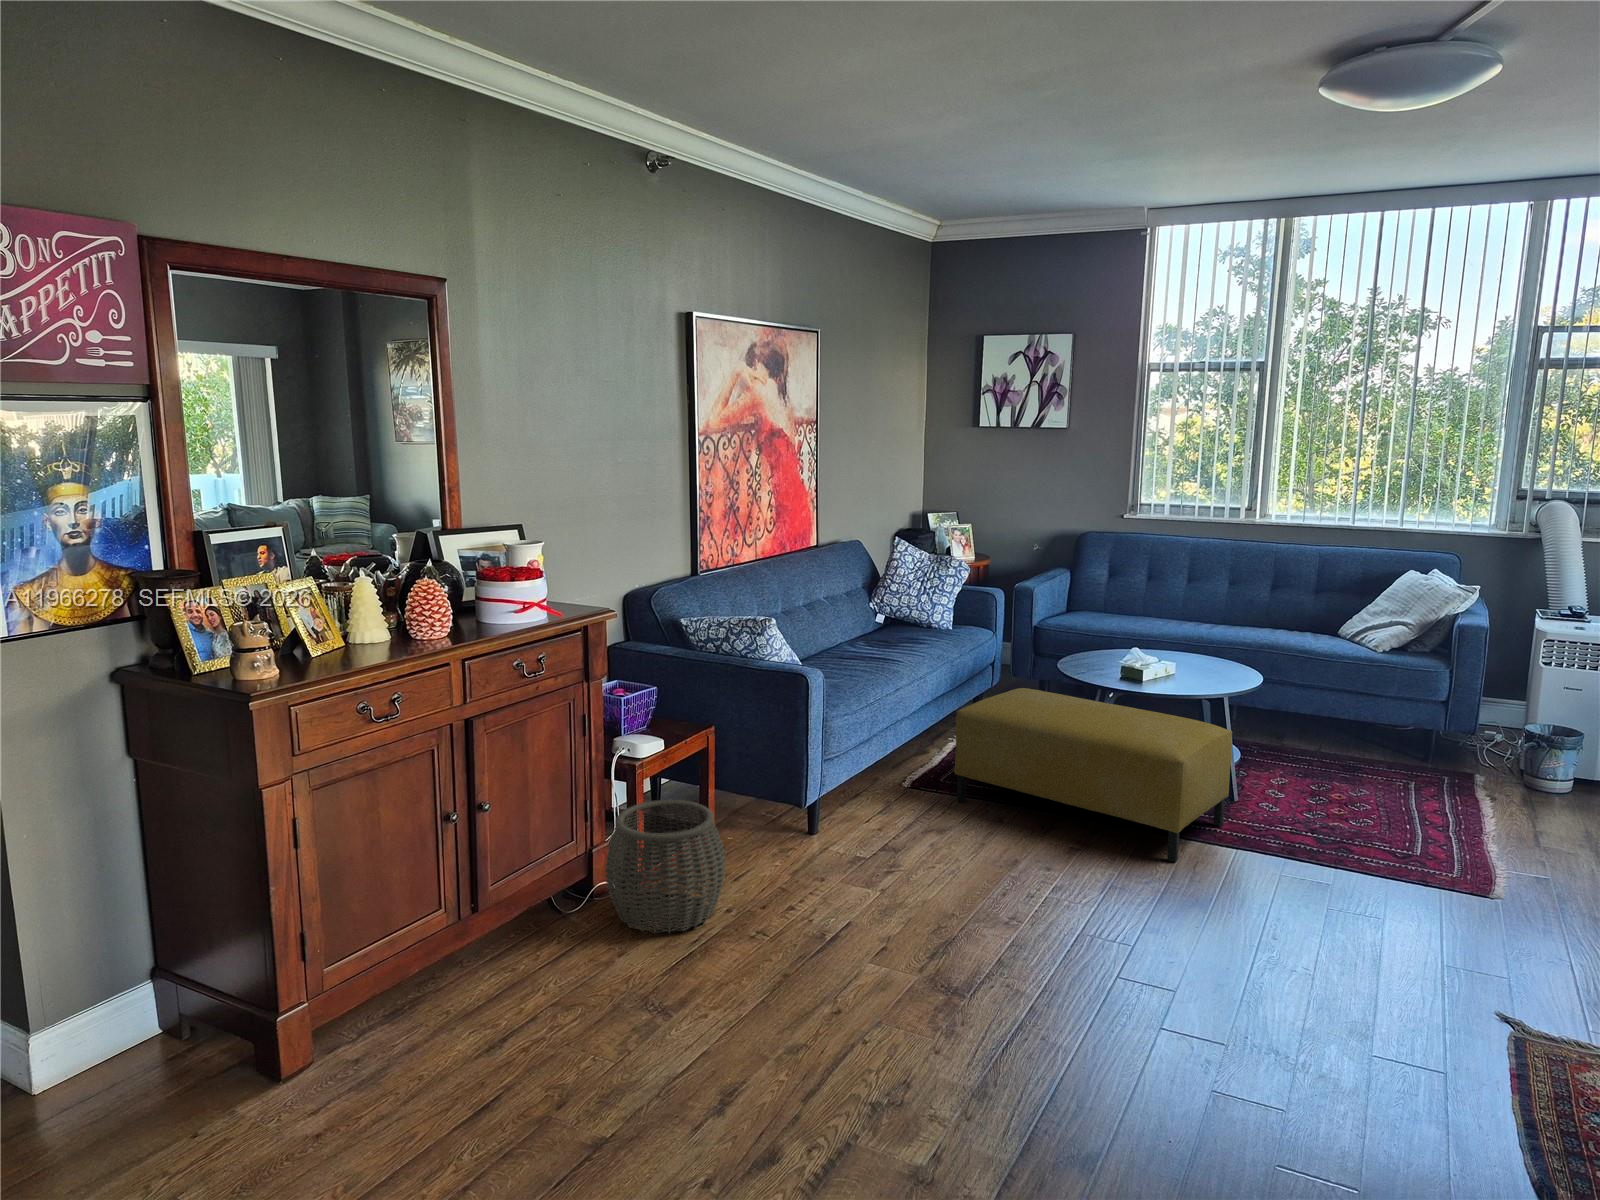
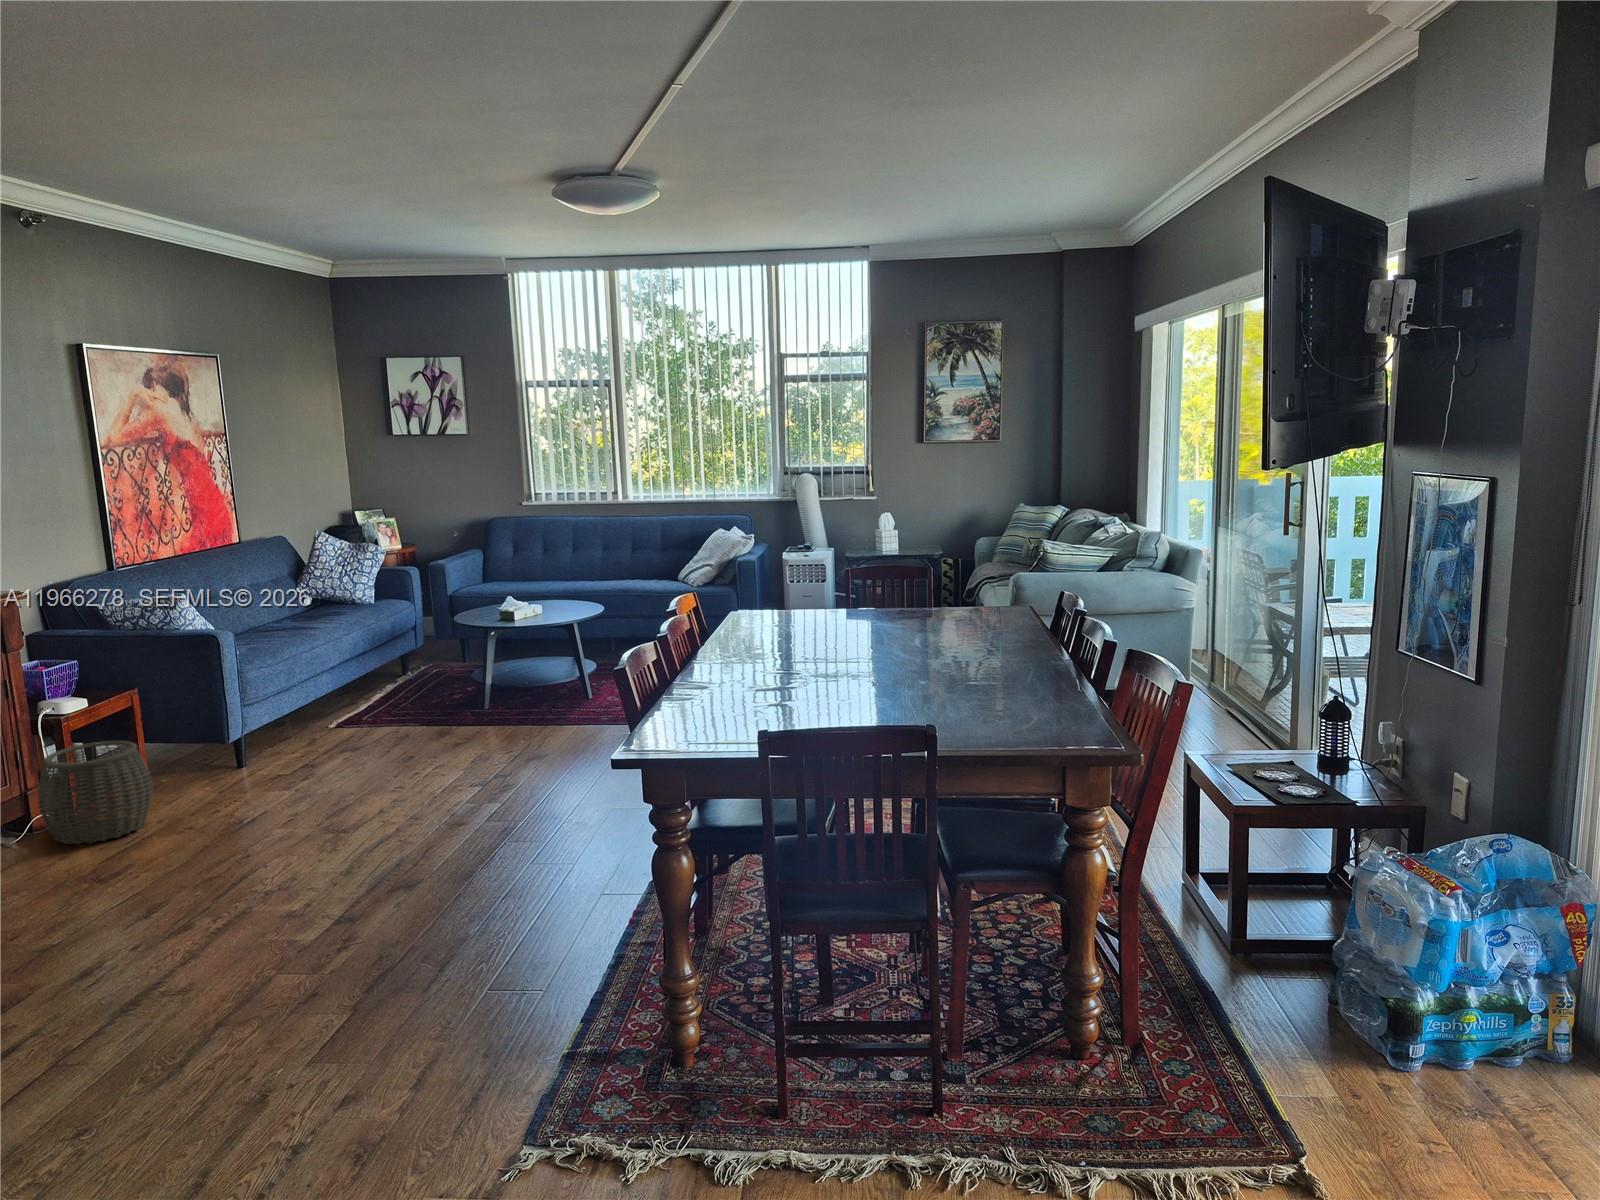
ottoman: present [954,688,1232,862] -> none [363,636,575,738]

